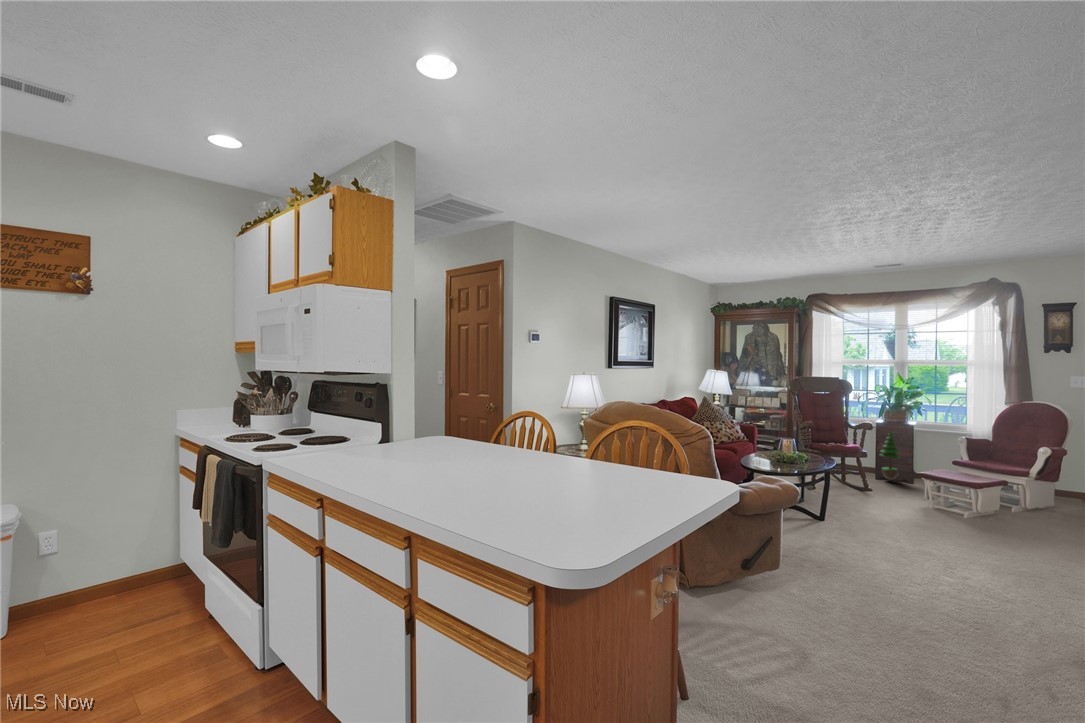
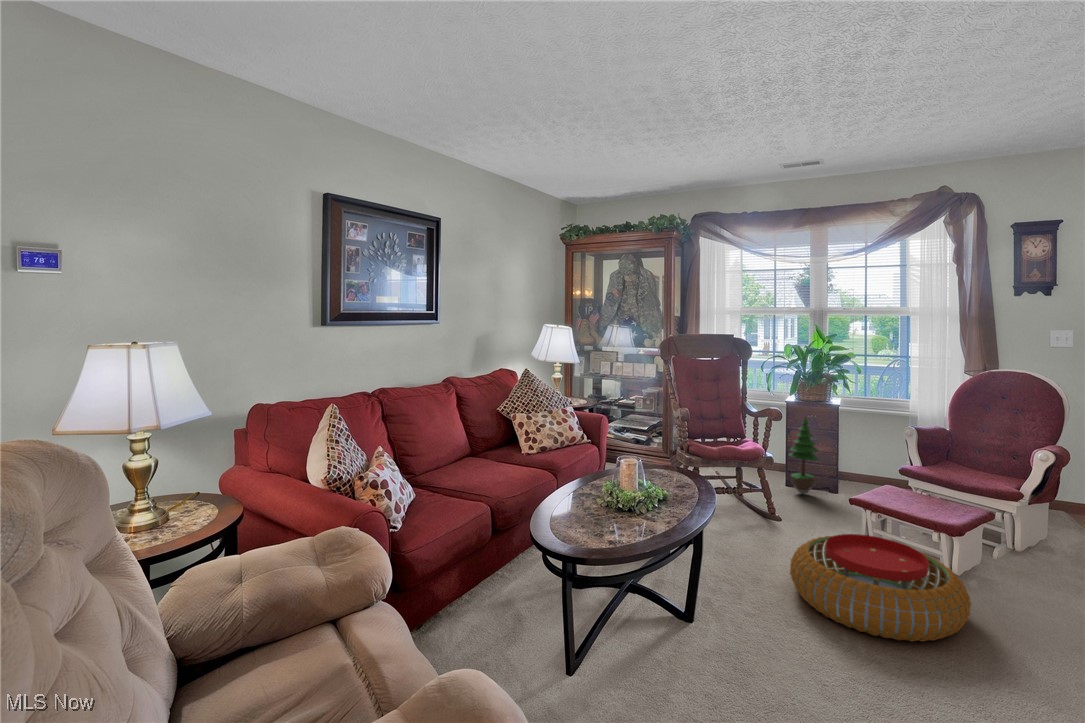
pouf: none [877,488,979,534] -> present [790,534,971,642]

